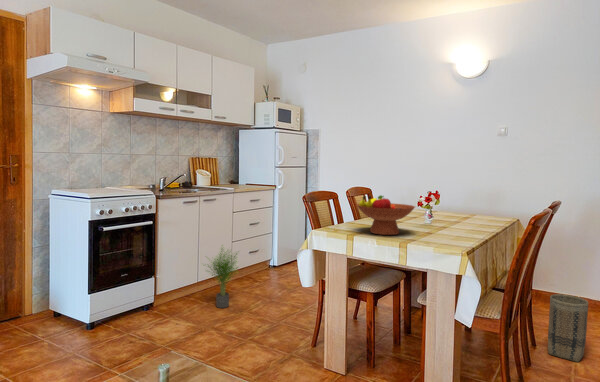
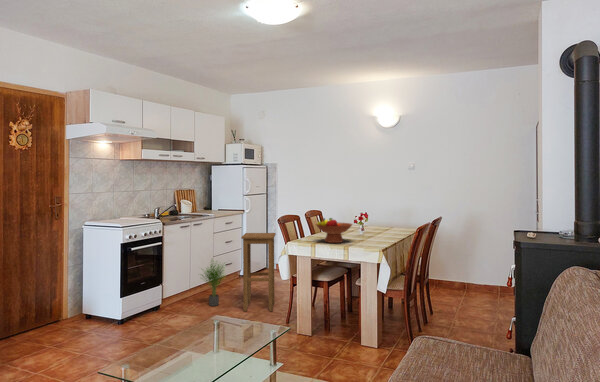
stool: none [256,214,306,323] -> present [241,233,275,311]
basket: present [548,294,588,362] -> none [440,277,462,319]

